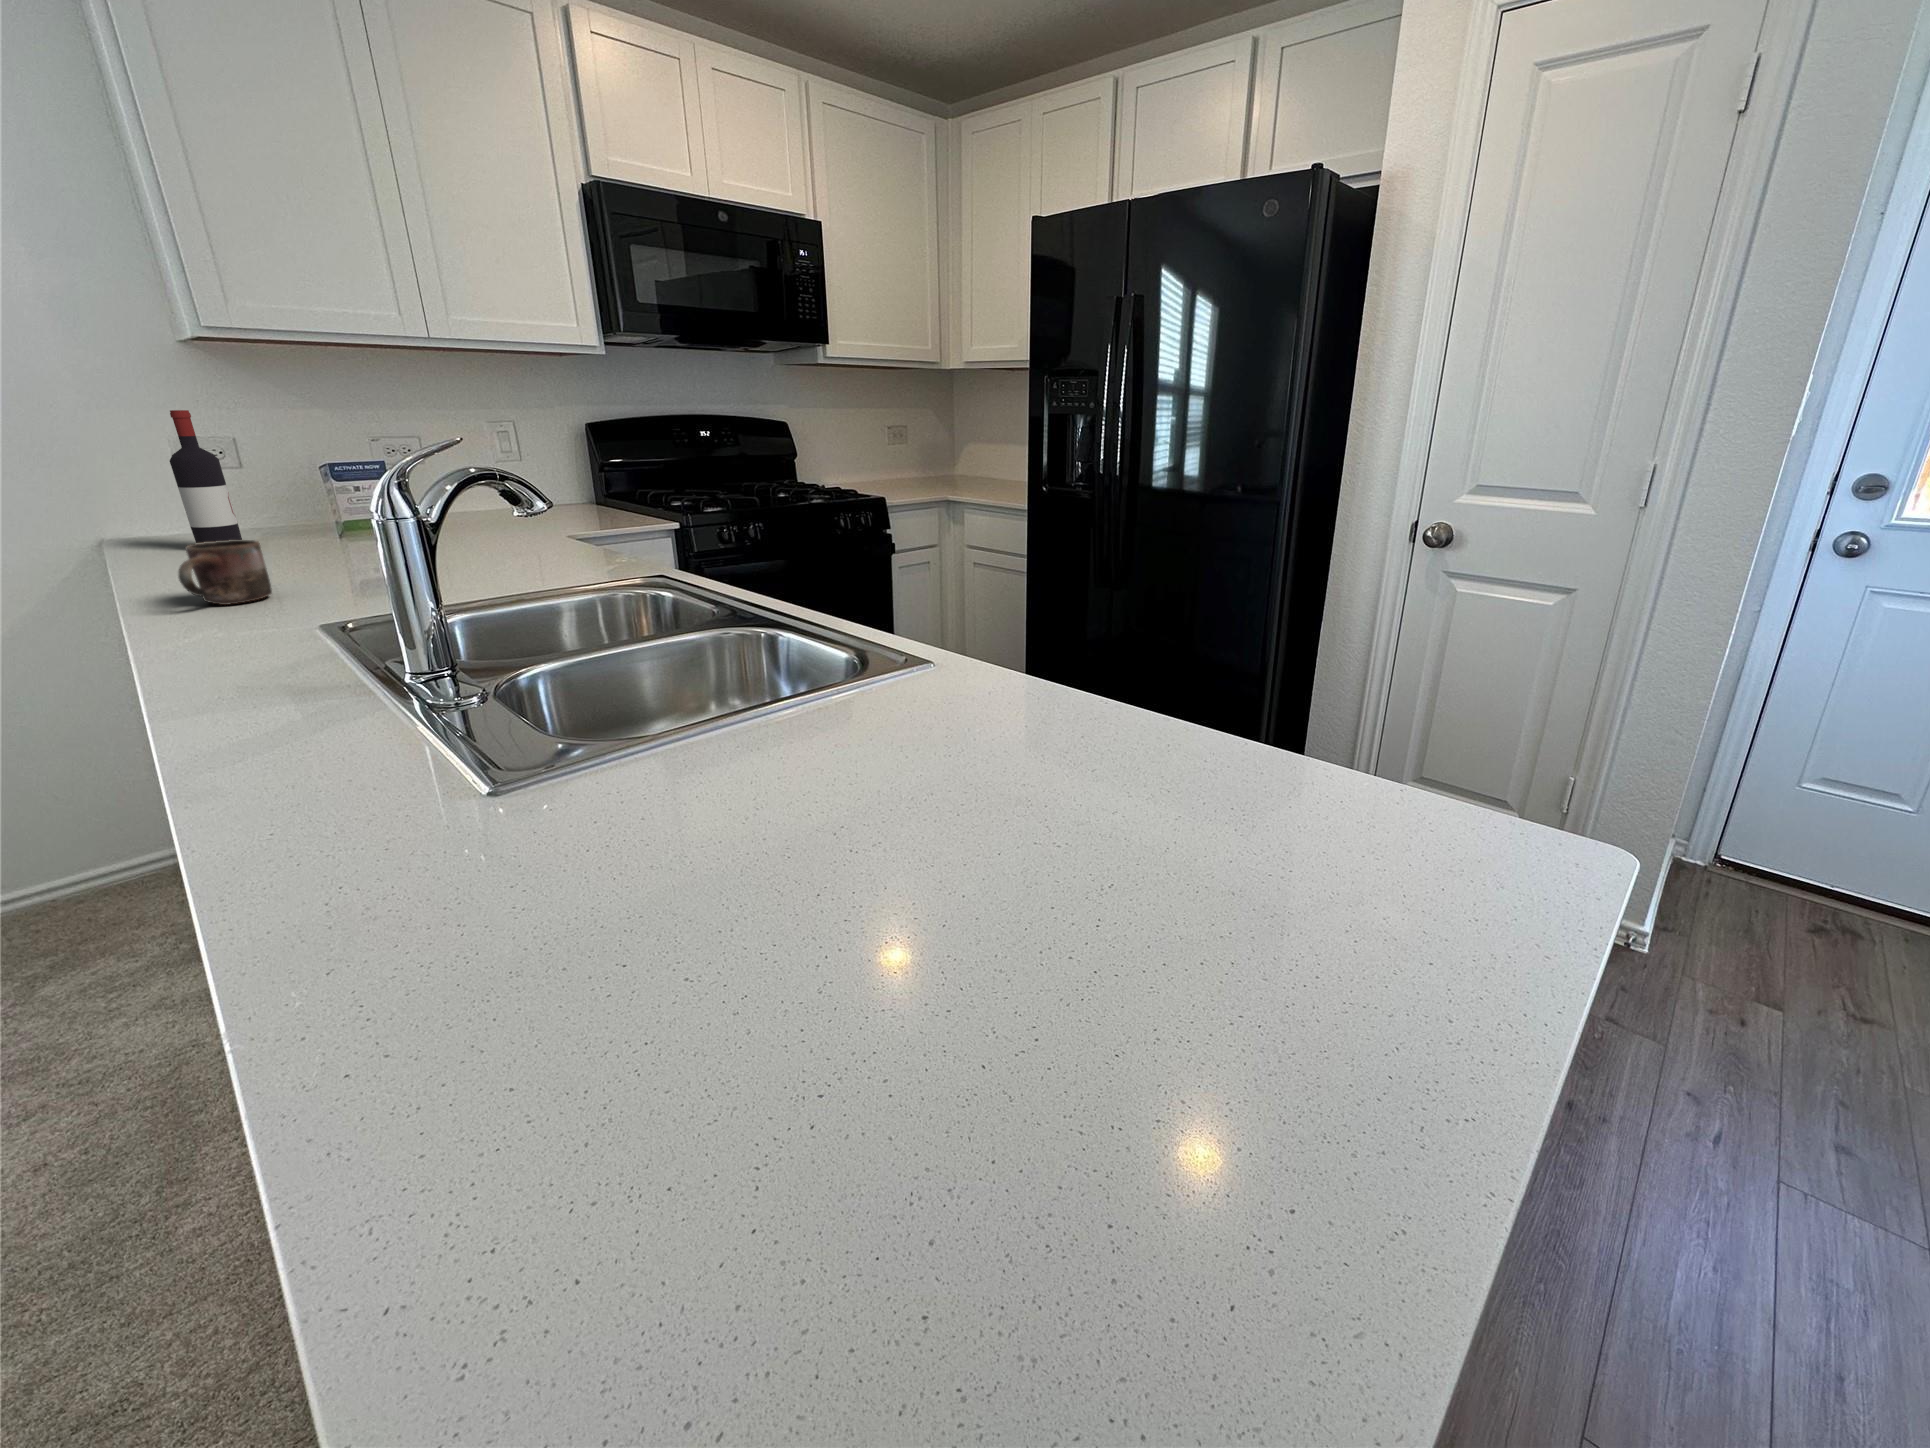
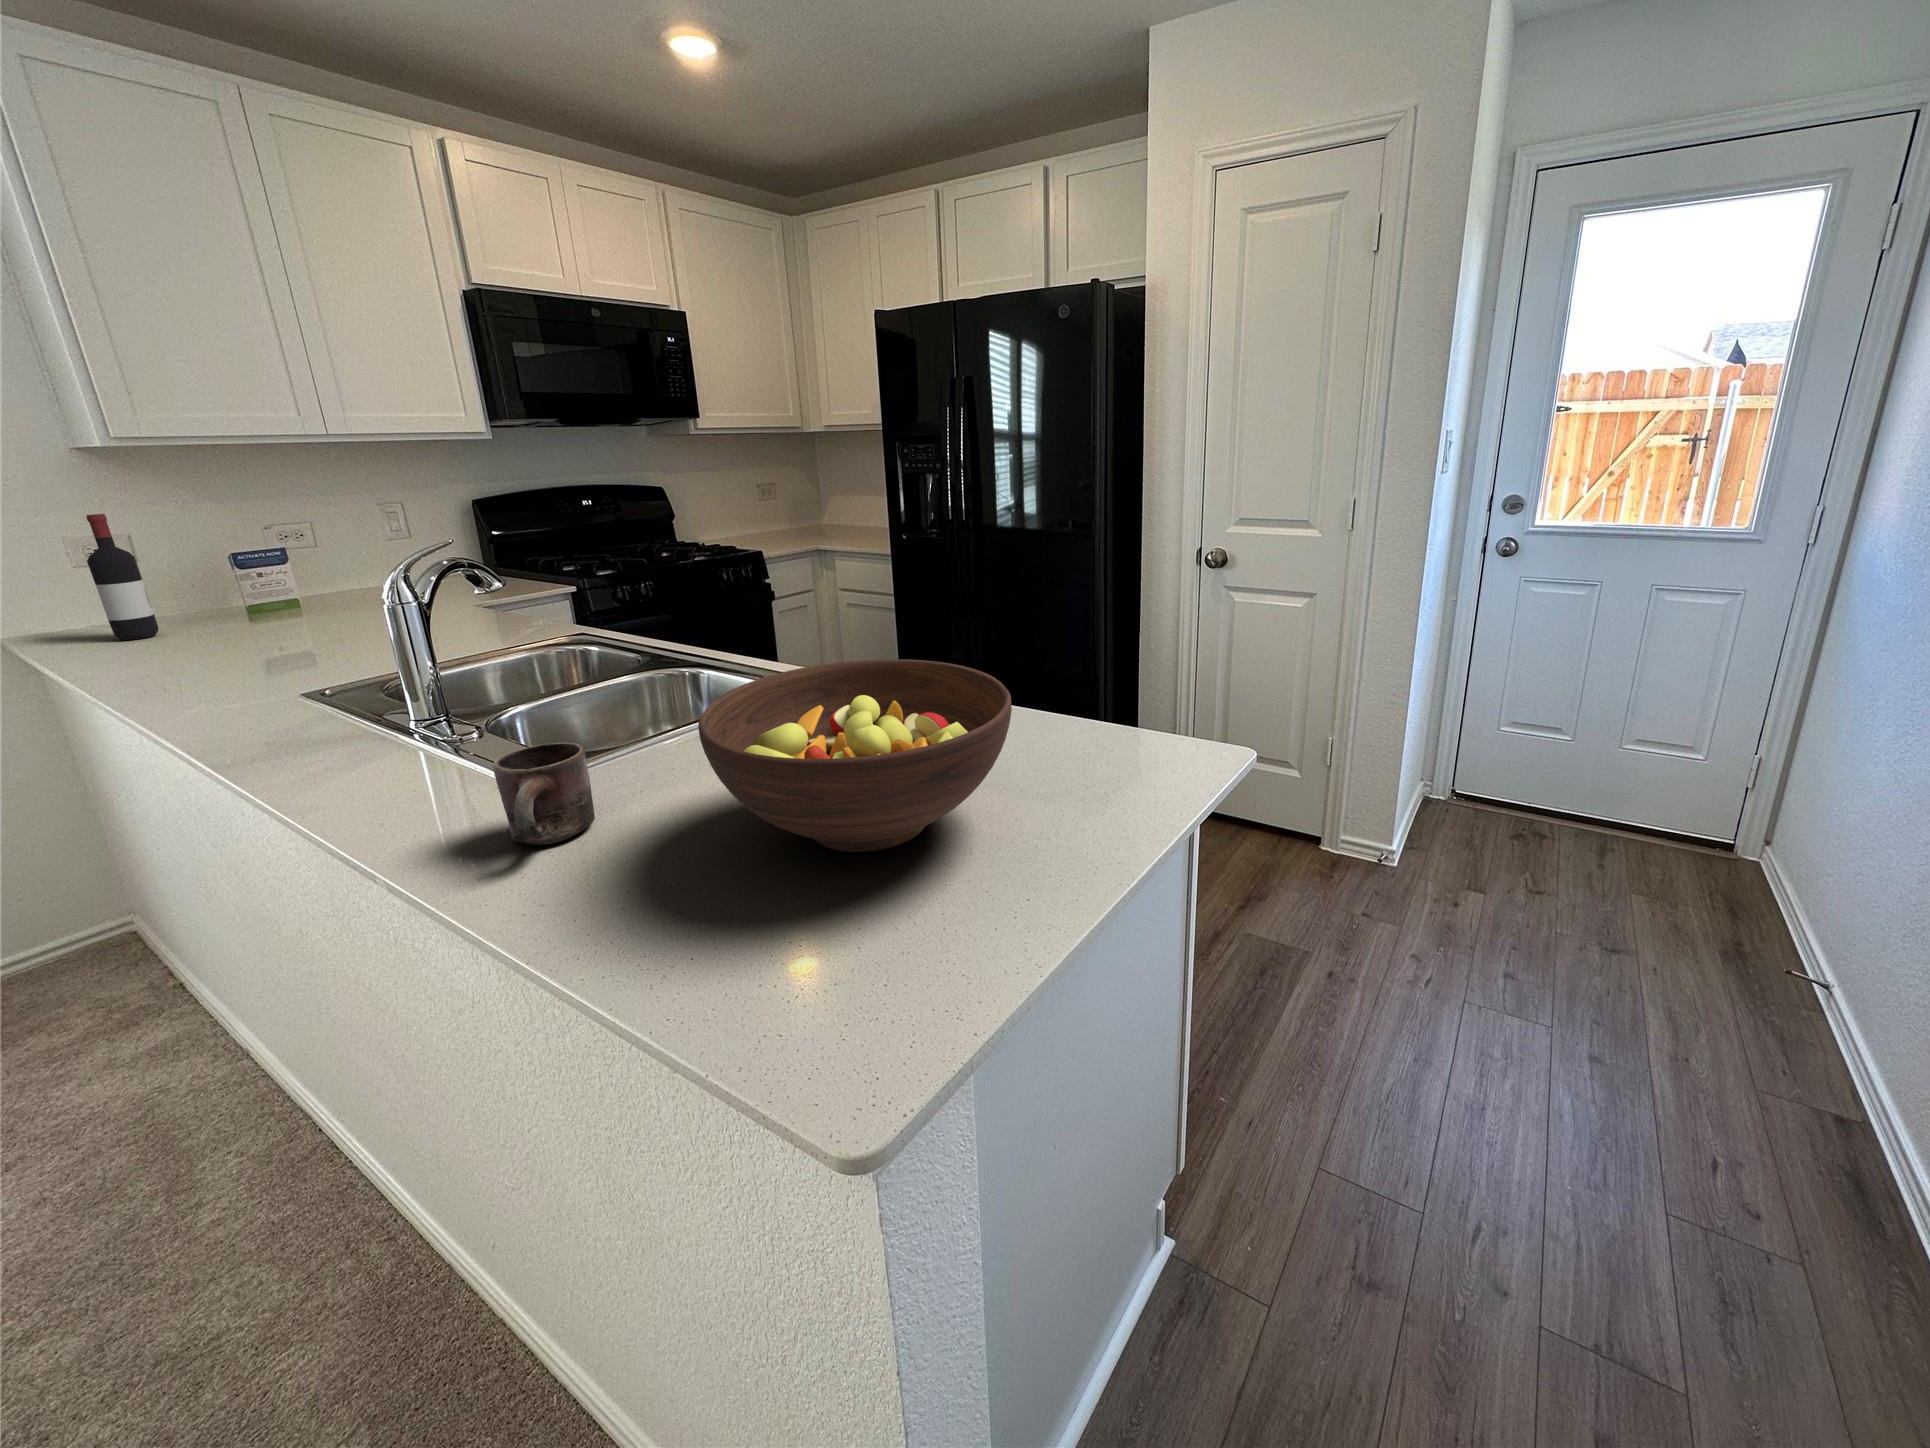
mug: present [178,540,272,605] -> present [493,742,595,844]
fruit bowl: none [679,647,1238,992] -> present [698,659,1012,852]

